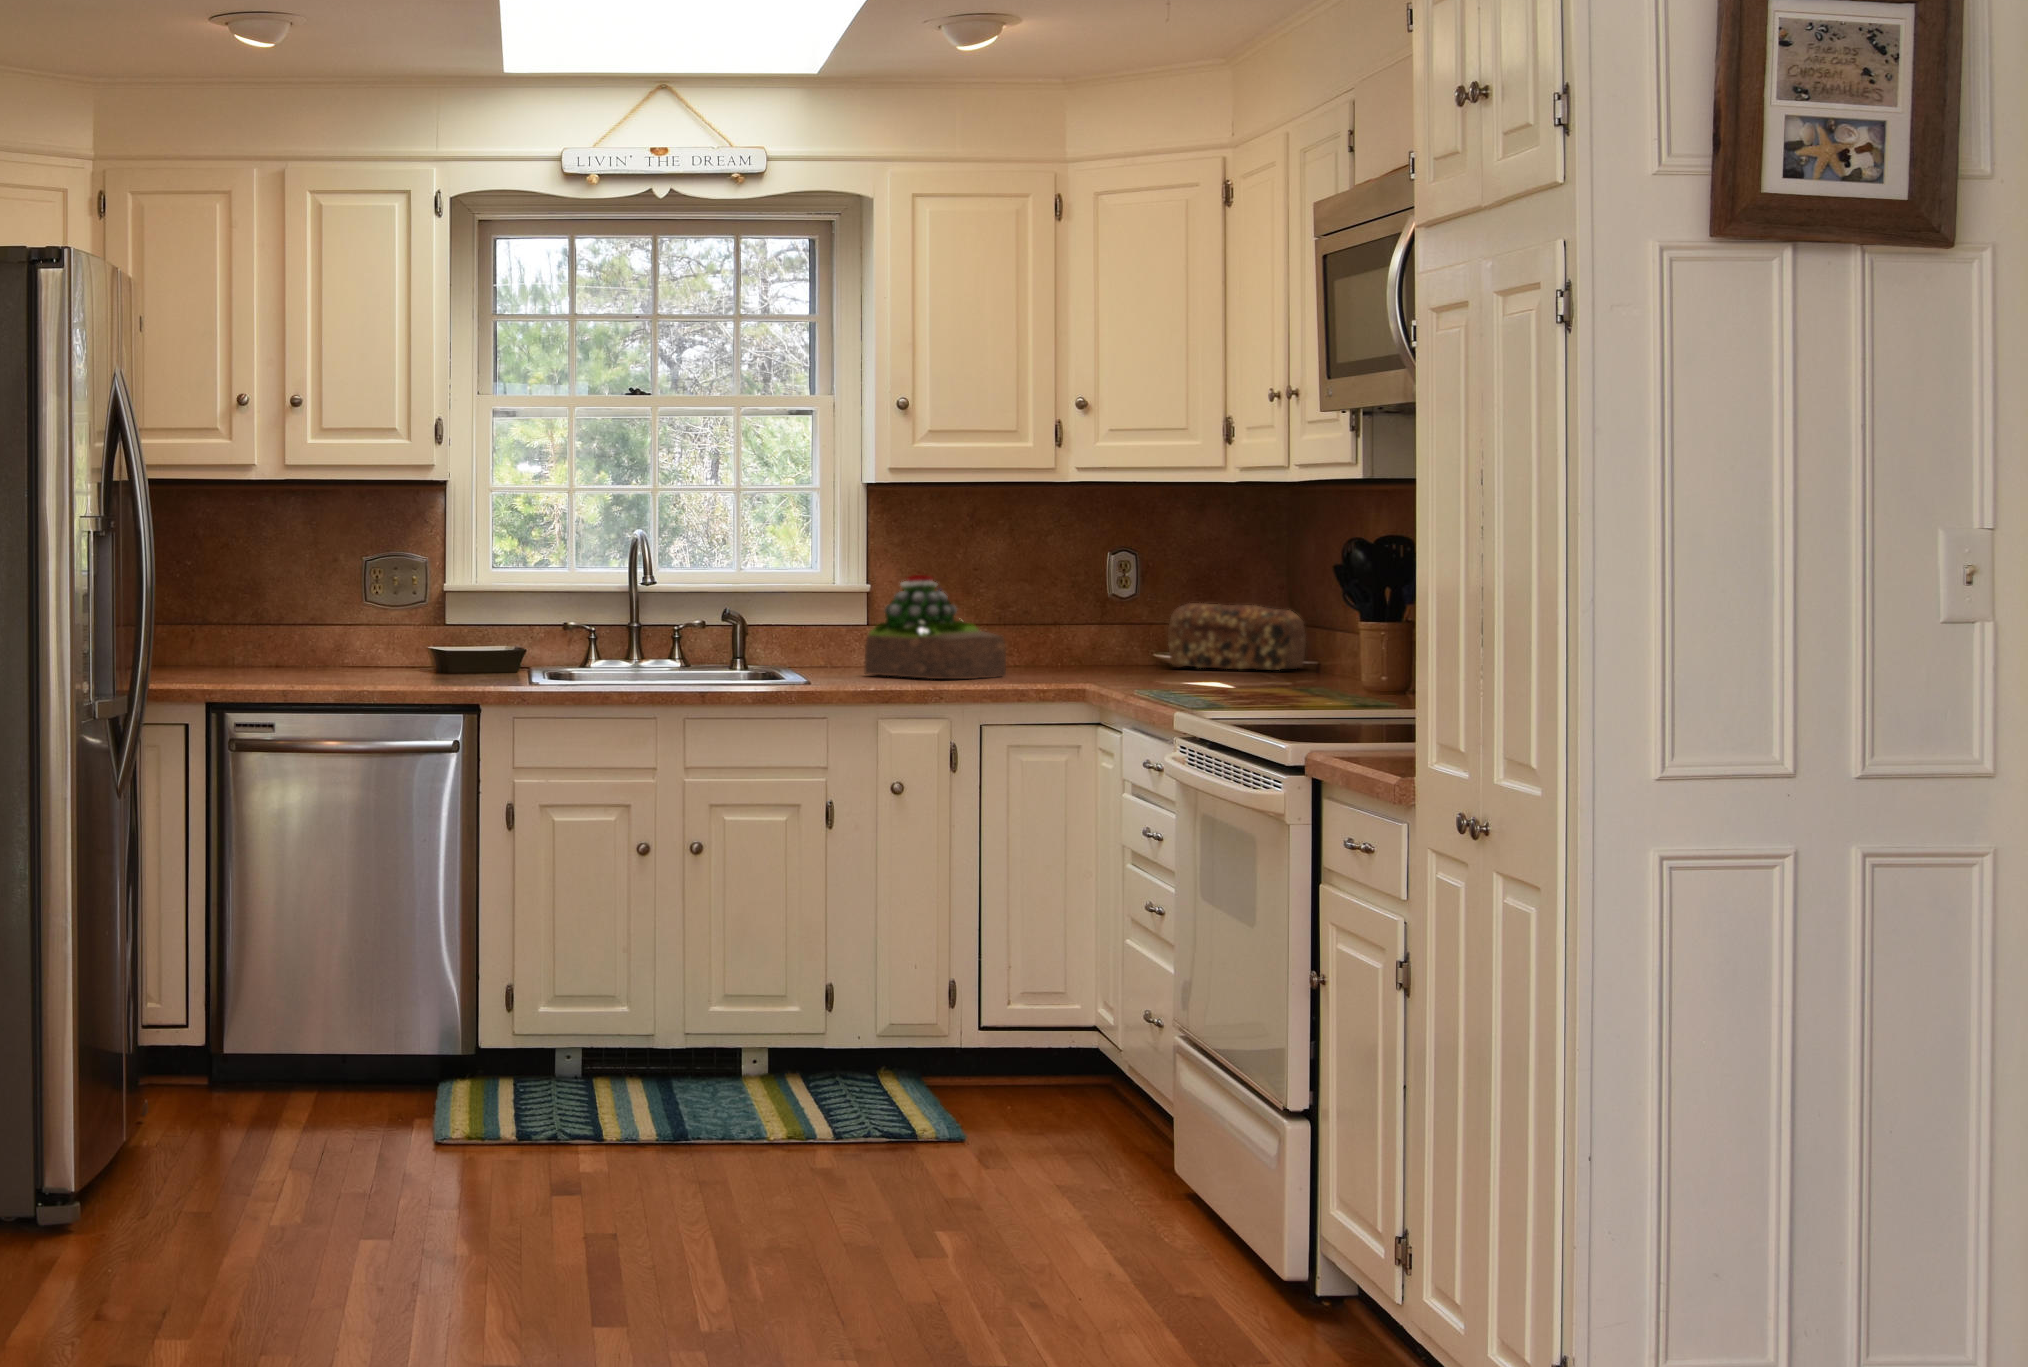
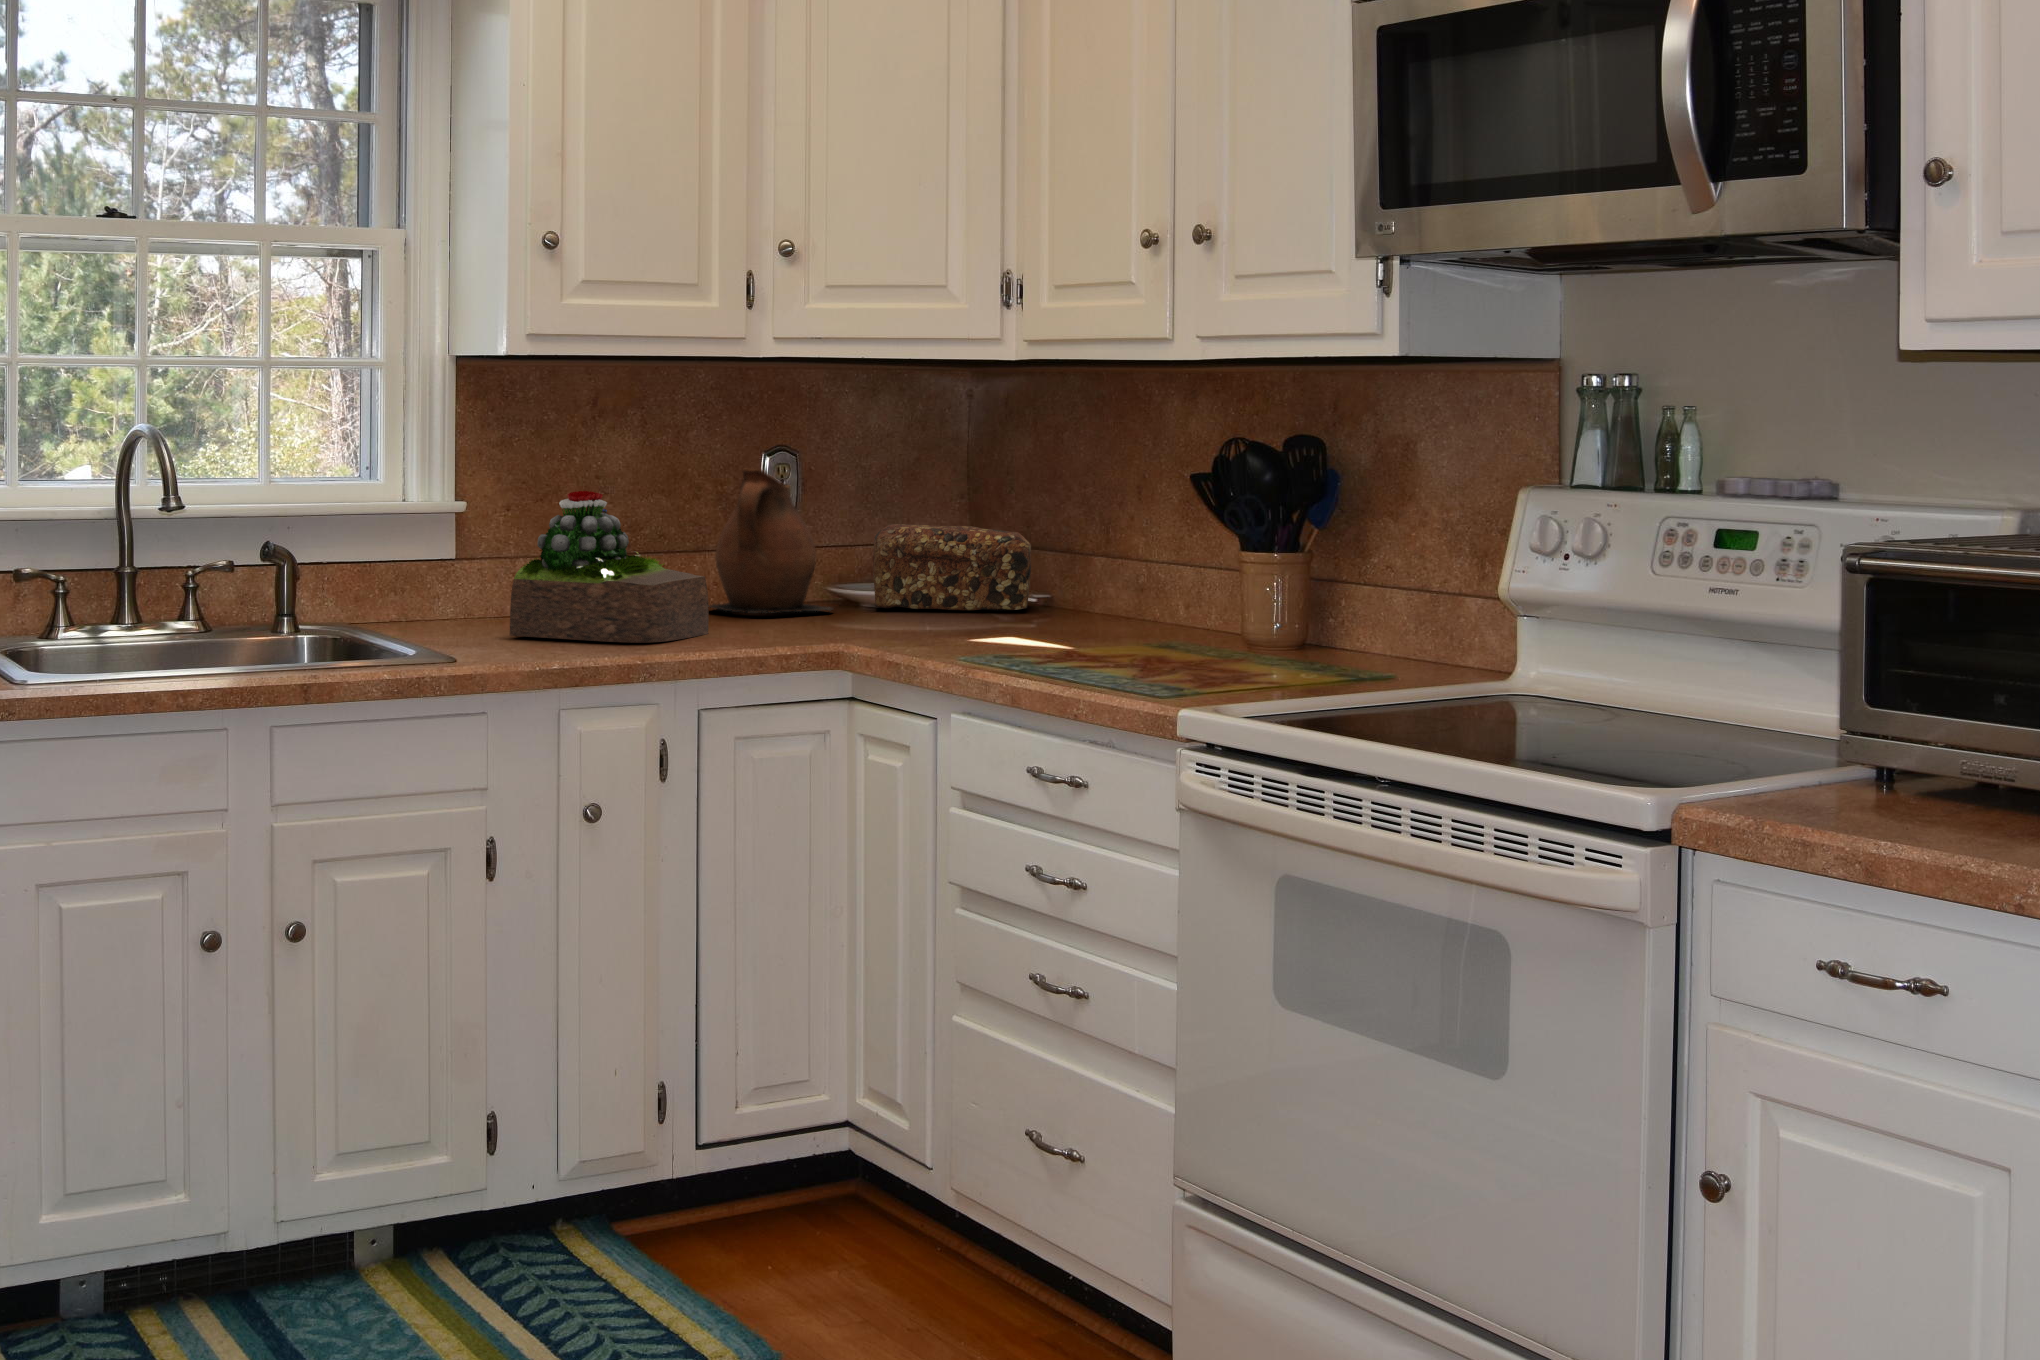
ceramic pitcher: none [1037,560,1136,669] -> present [710,469,832,613]

